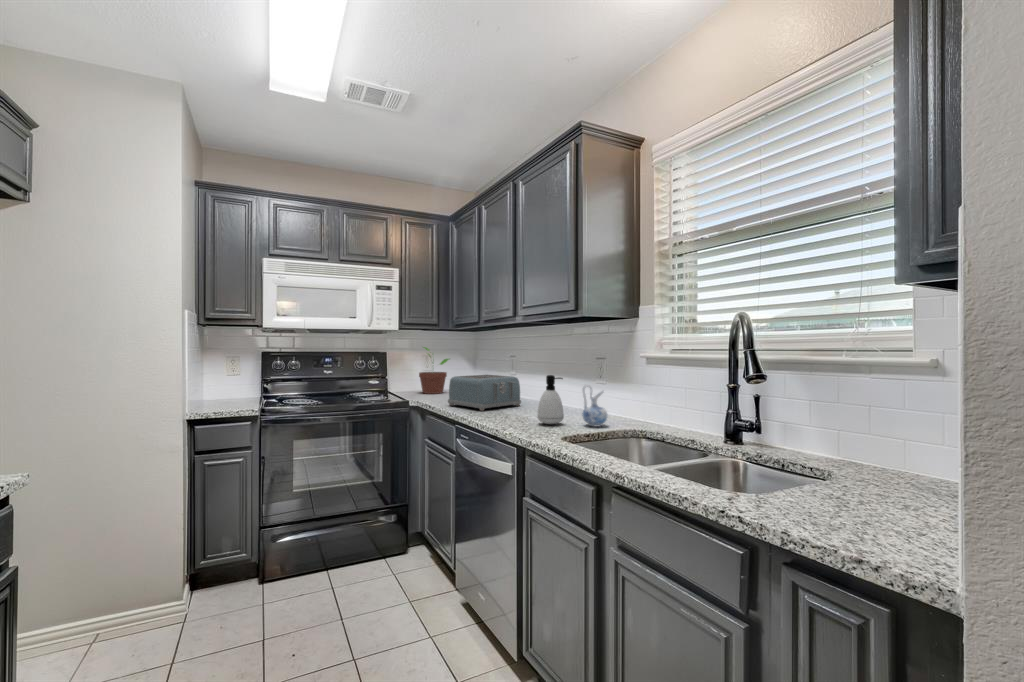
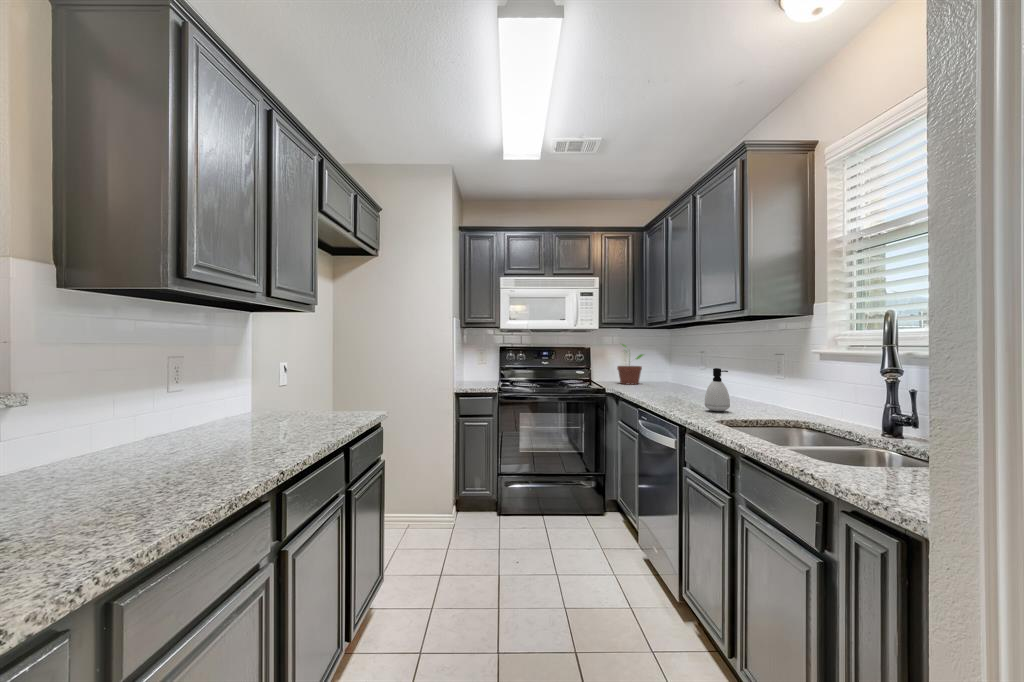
toaster: present [448,375,521,411] -> none [636,369,703,398]
ceramic pitcher: present [582,385,607,427] -> none [748,378,774,416]

